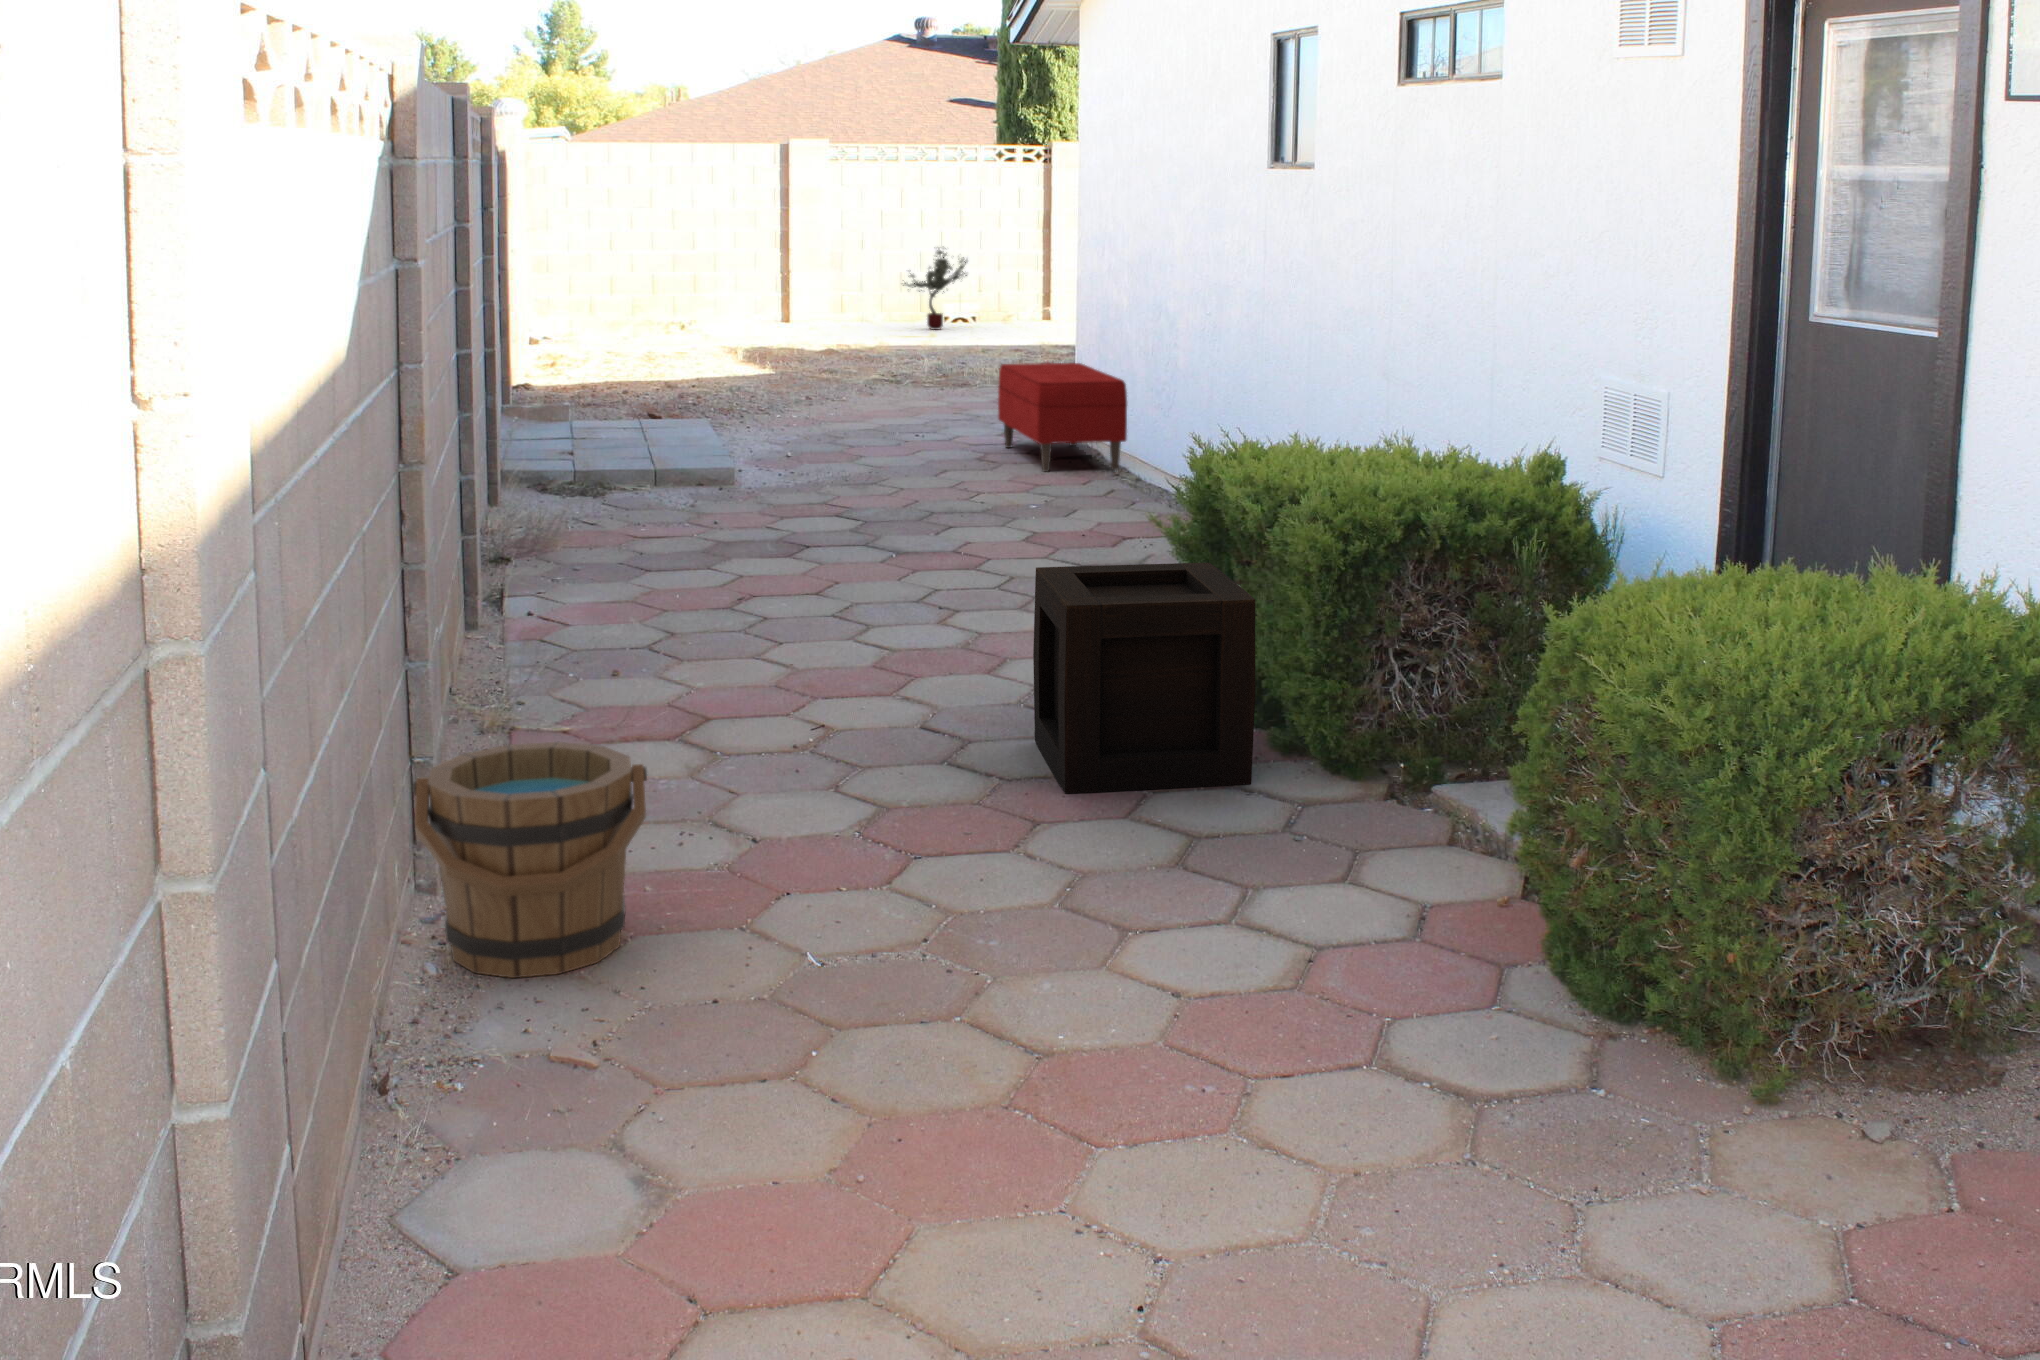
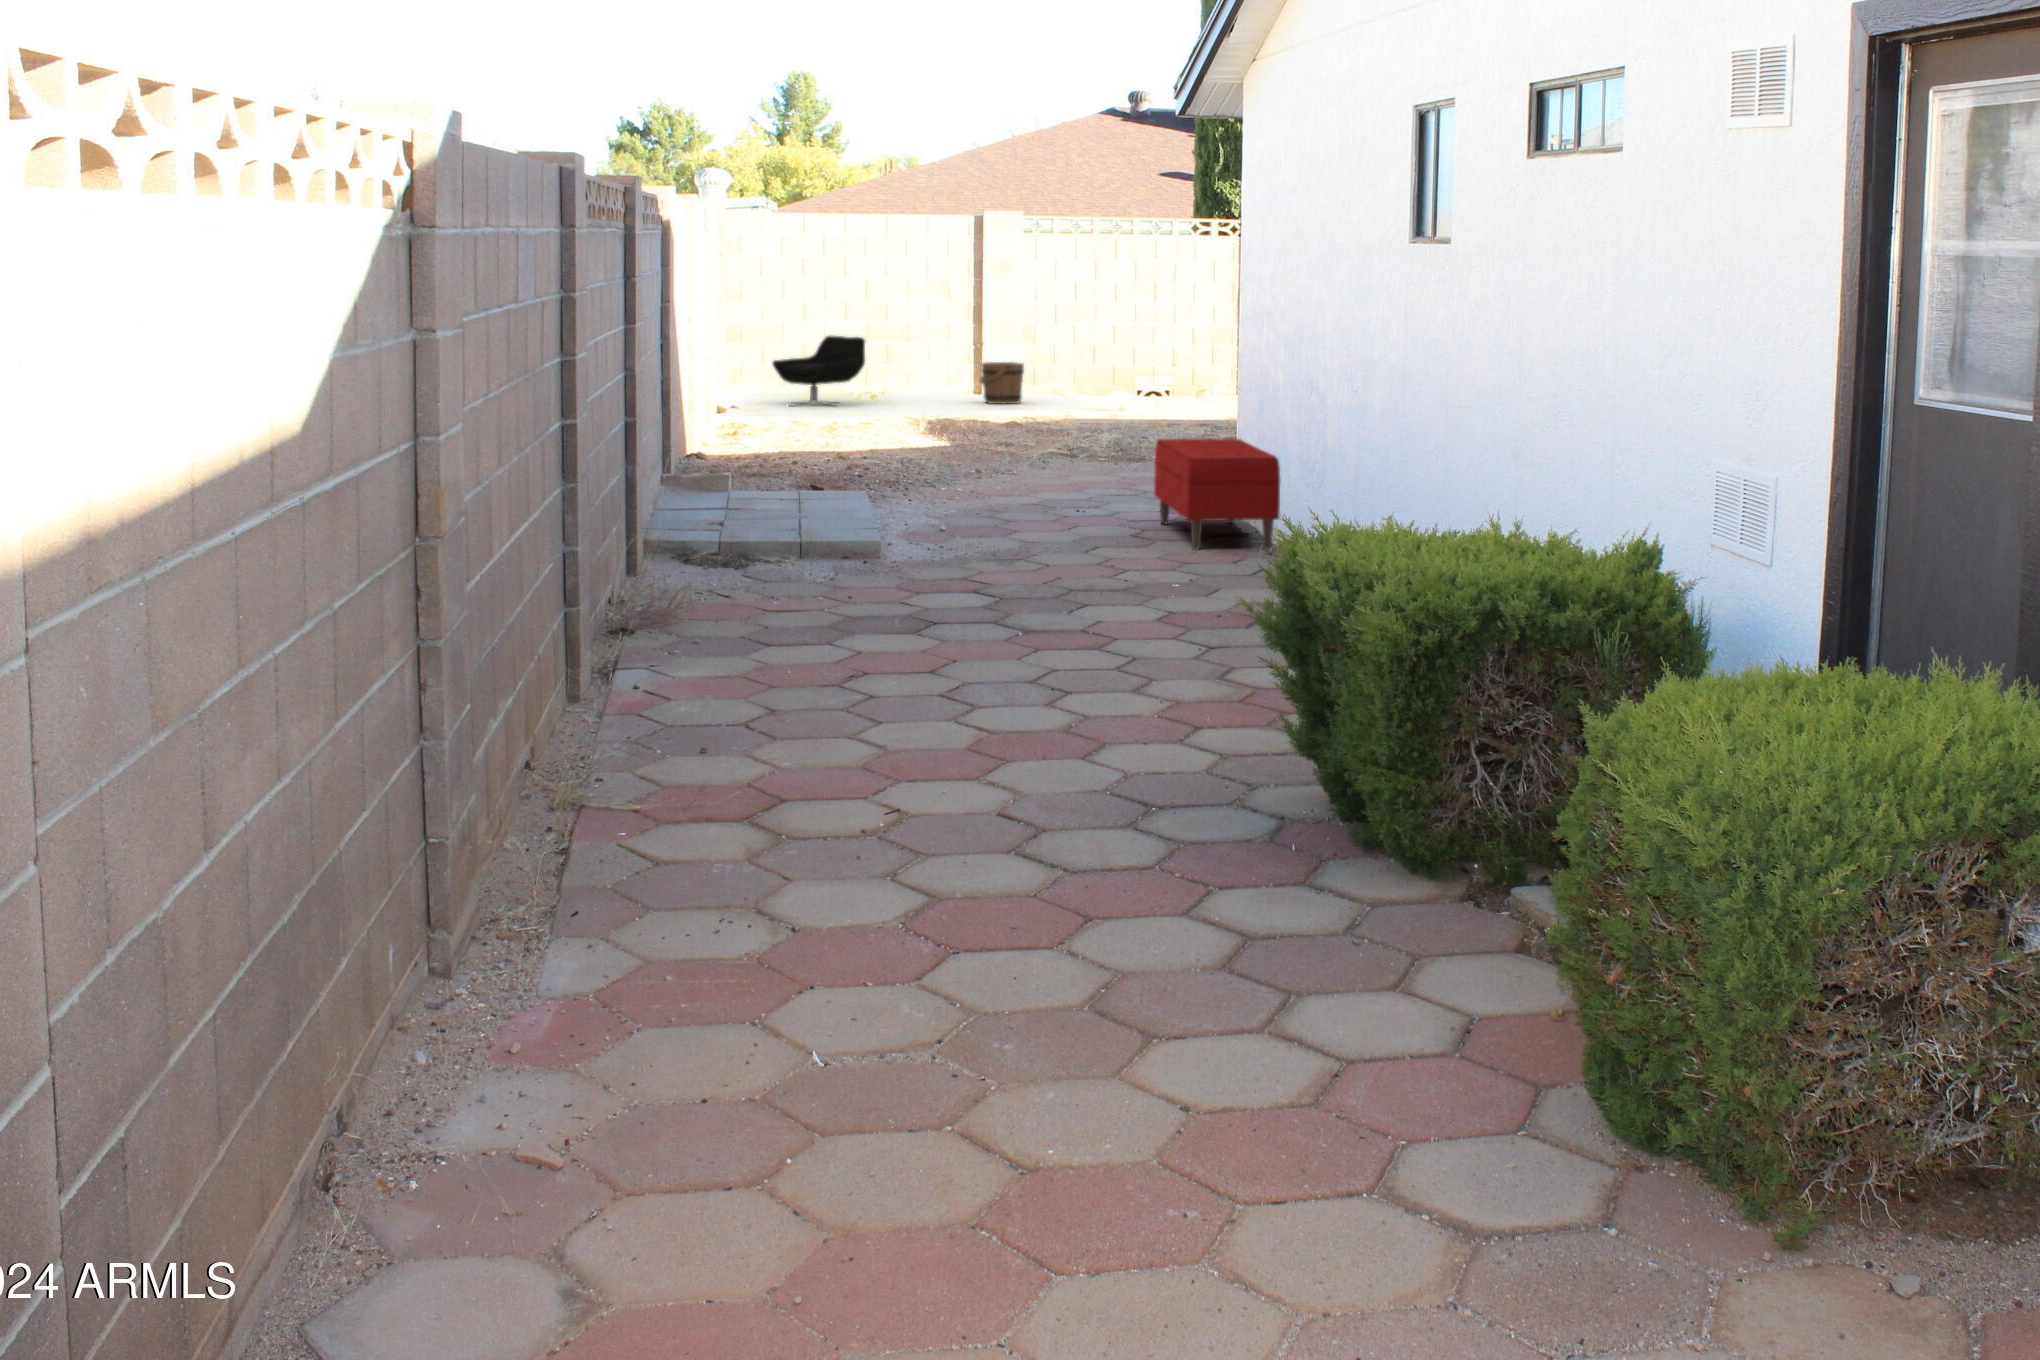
potted tree: present [903,250,967,330] -> none [1088,319,1157,403]
lounge chair: none [585,264,679,336] -> present [773,336,865,404]
wooden crate: present [1033,563,1255,793] -> none [1109,648,1328,888]
bucket: present [413,742,647,978] -> present [980,362,1024,404]

